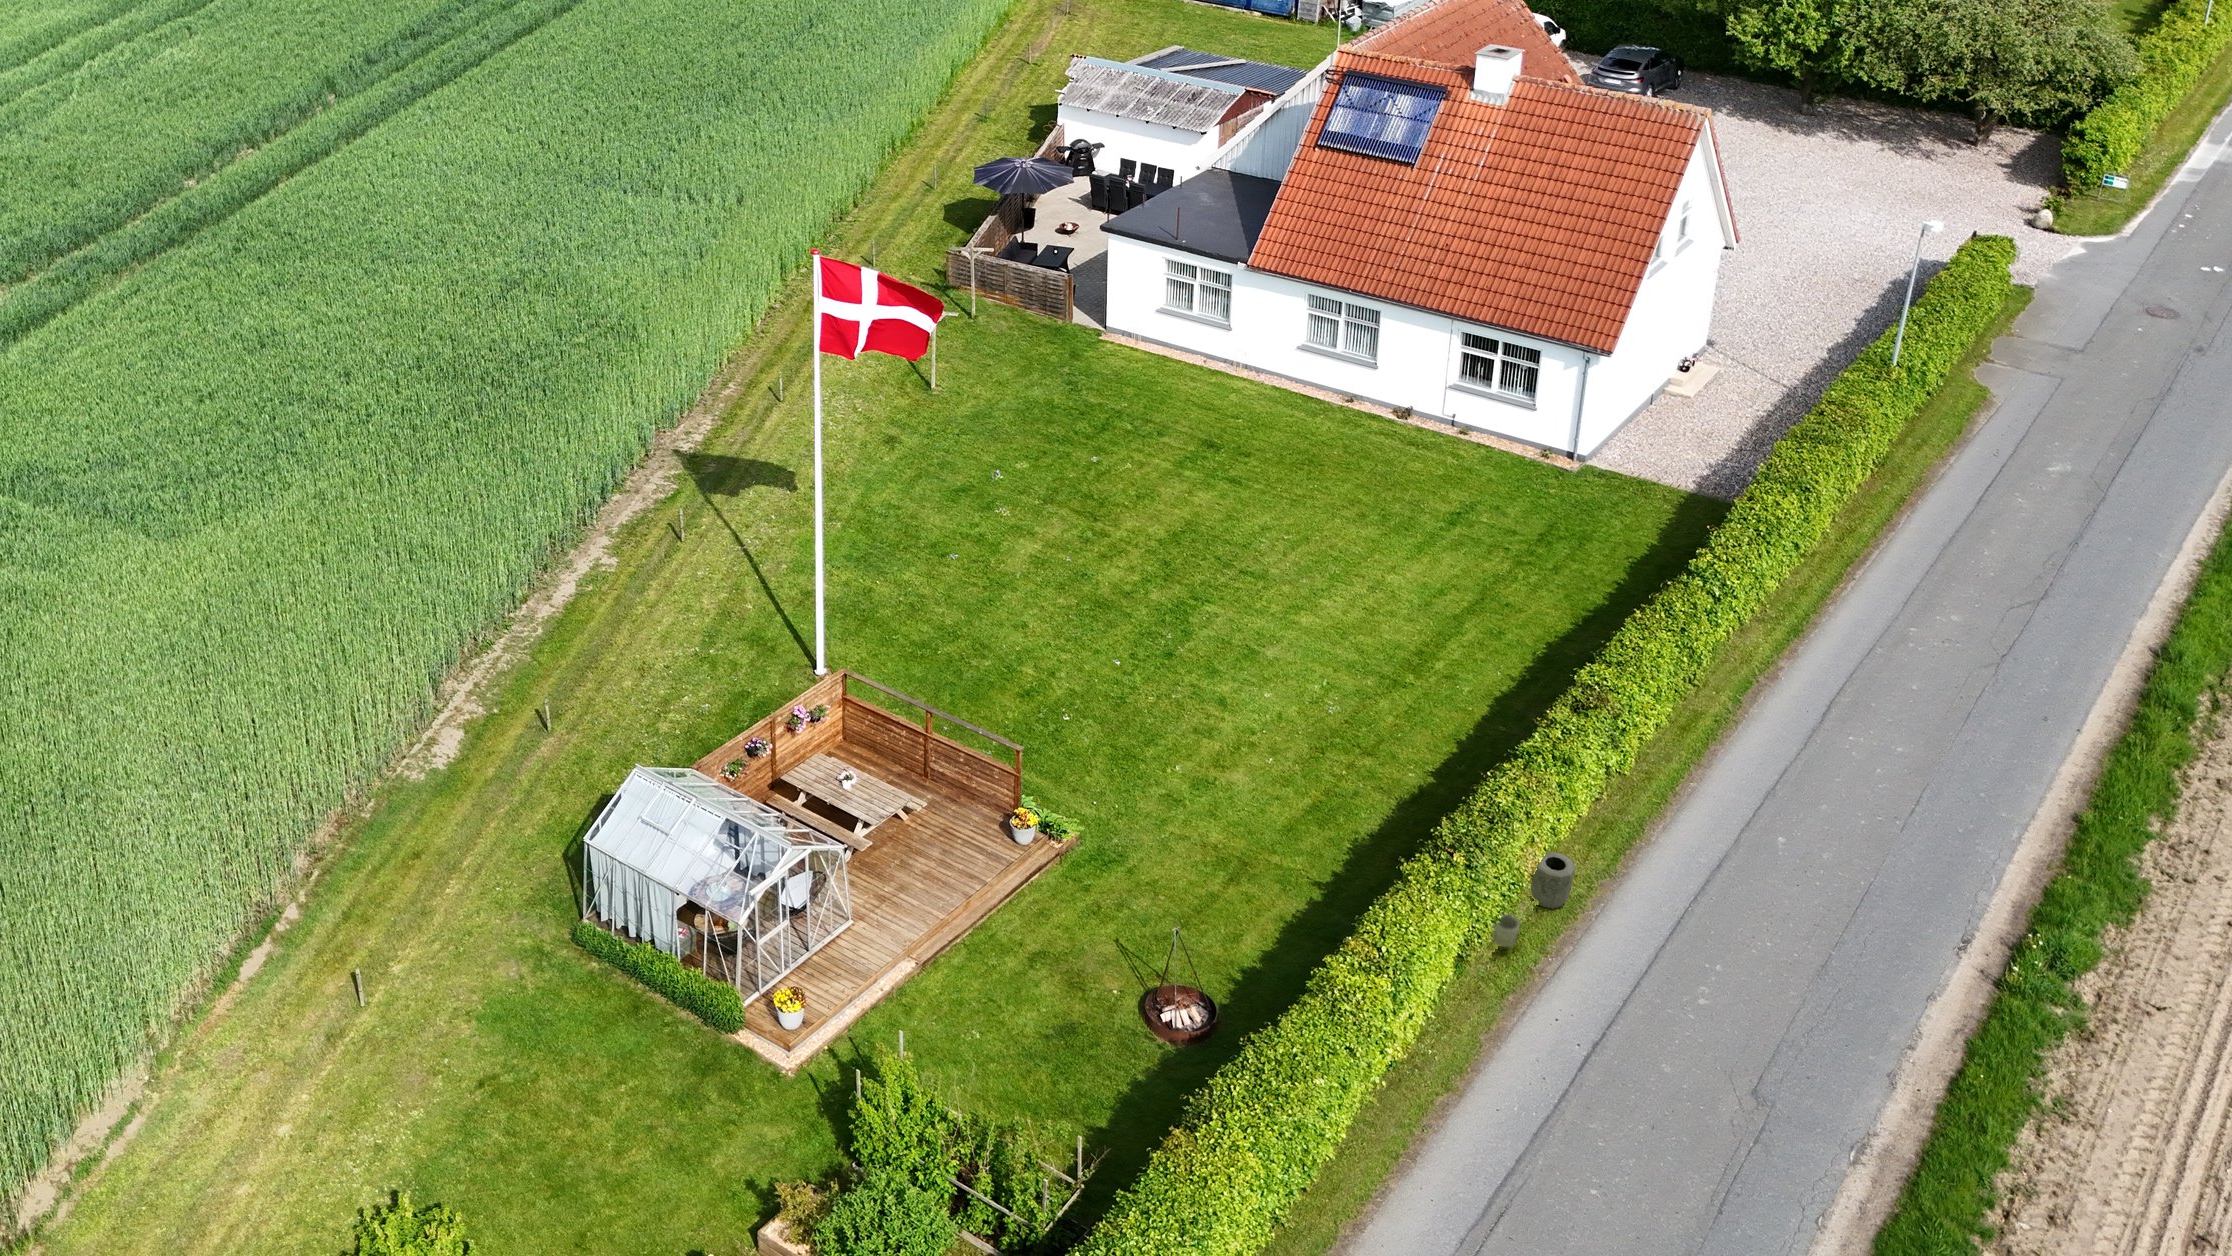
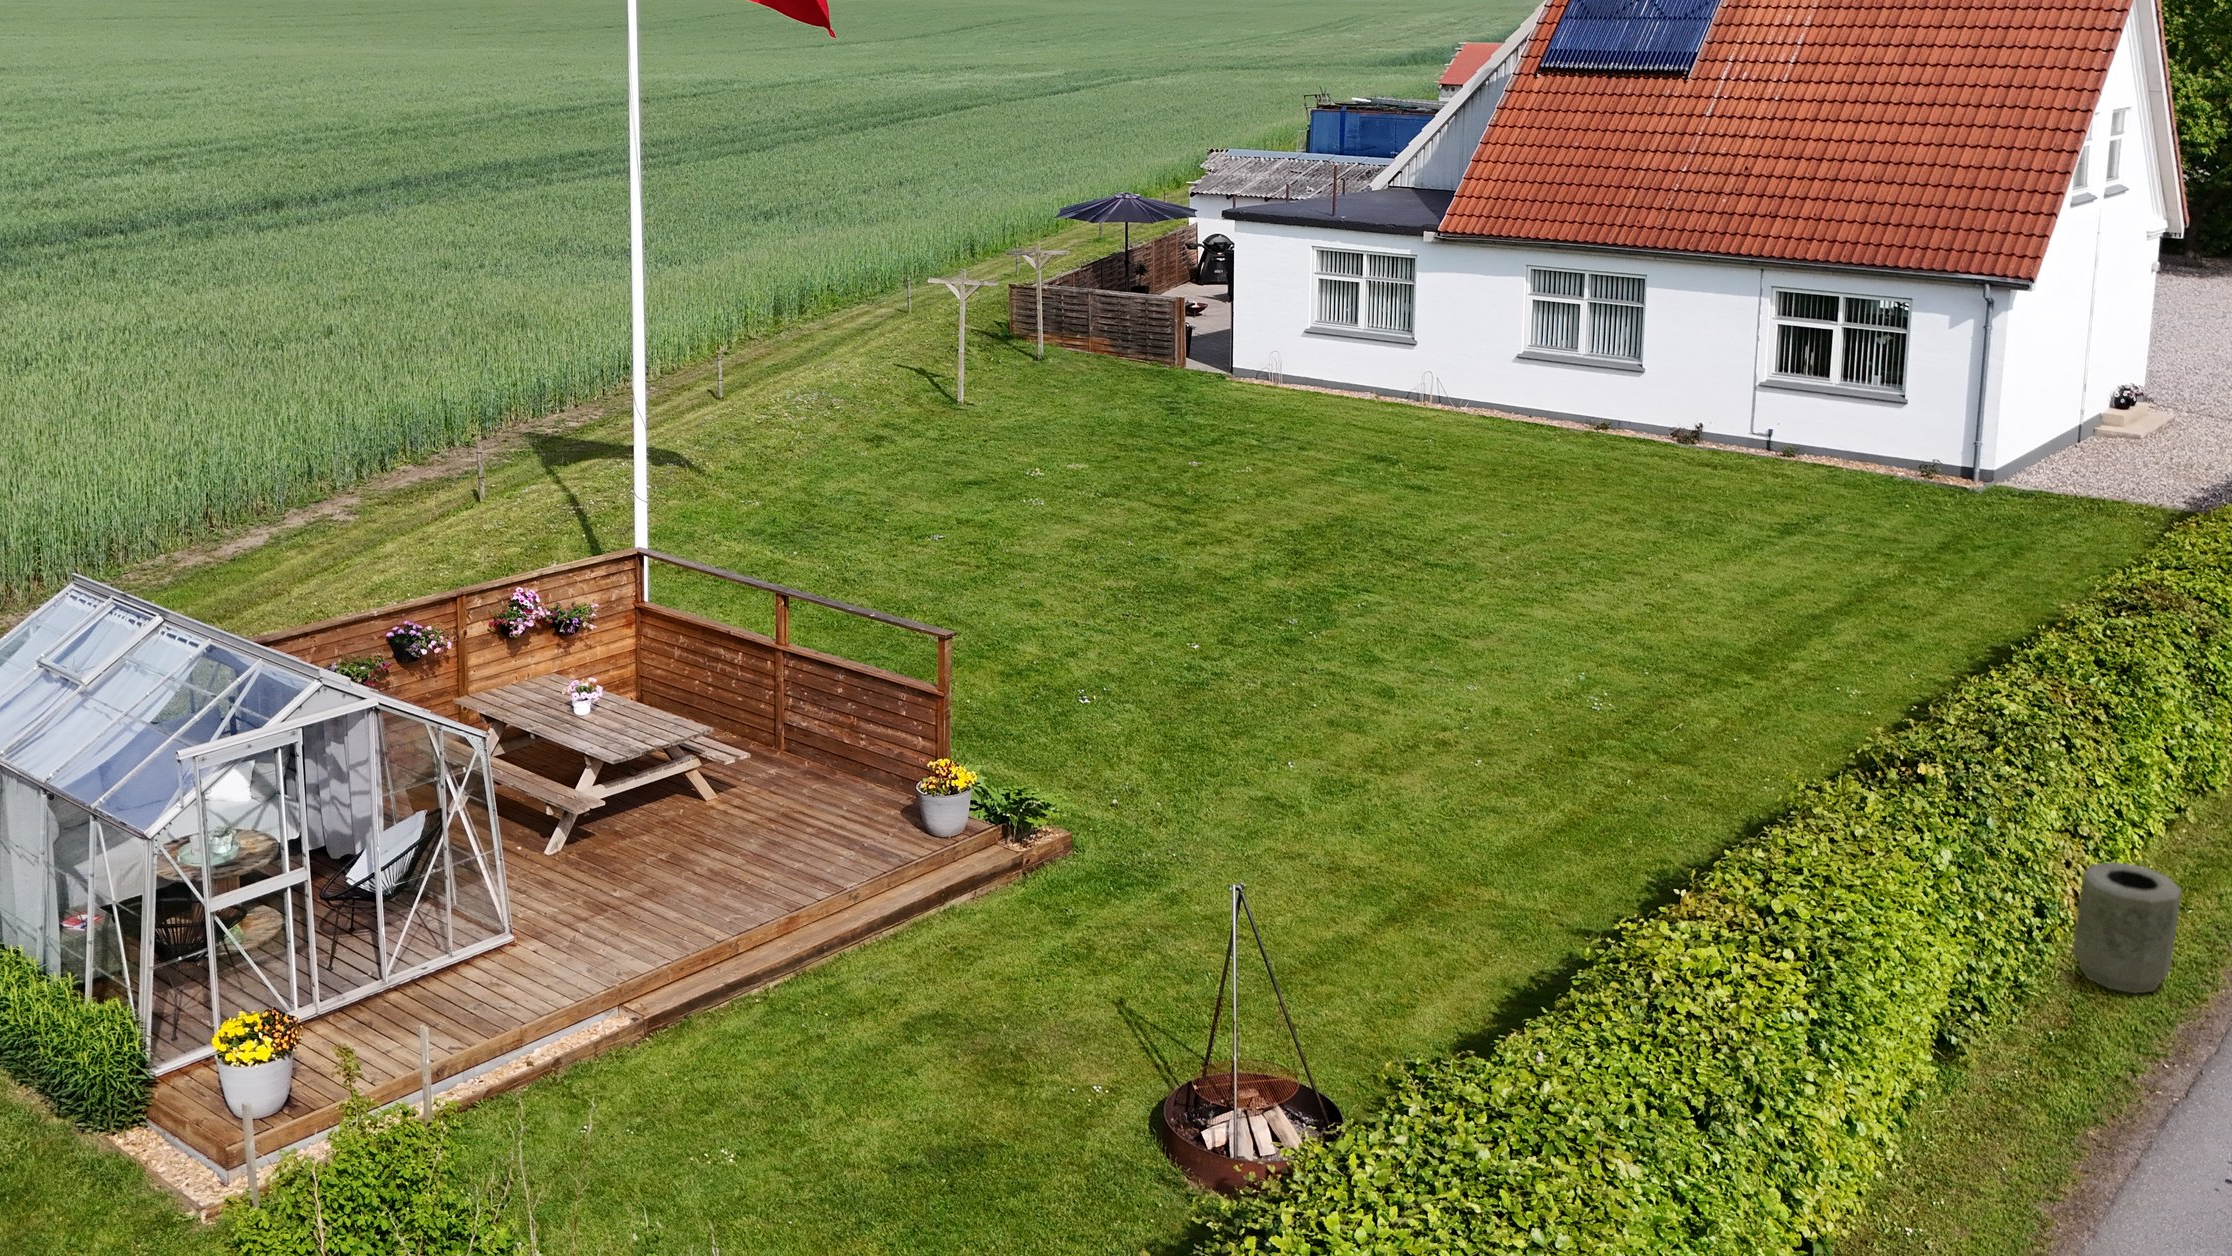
planter: present [1492,914,1519,948] -> none [2007,967,2077,1064]

